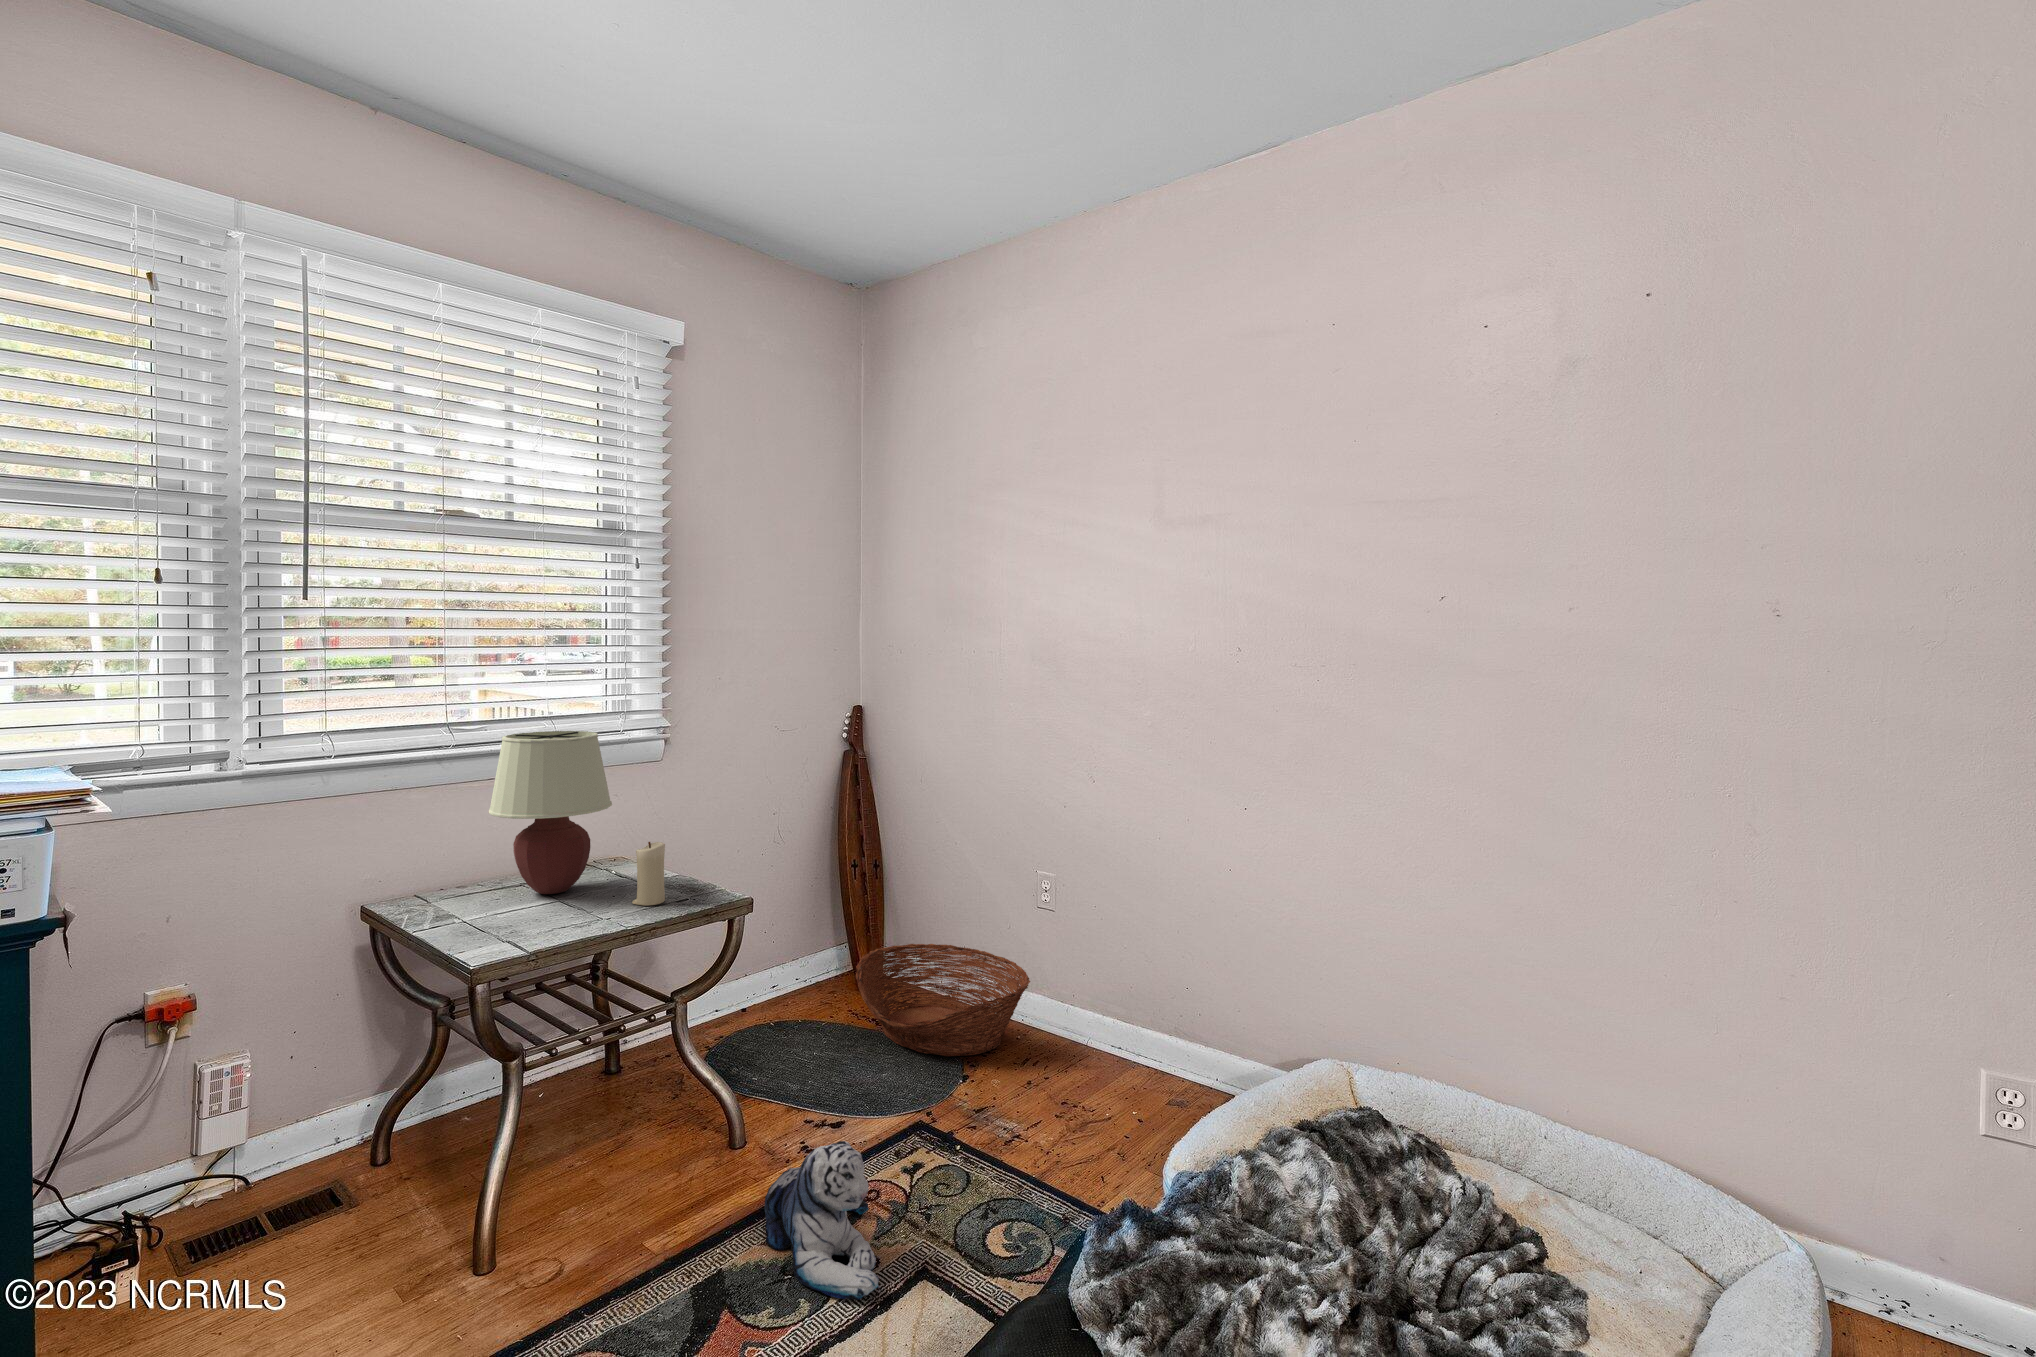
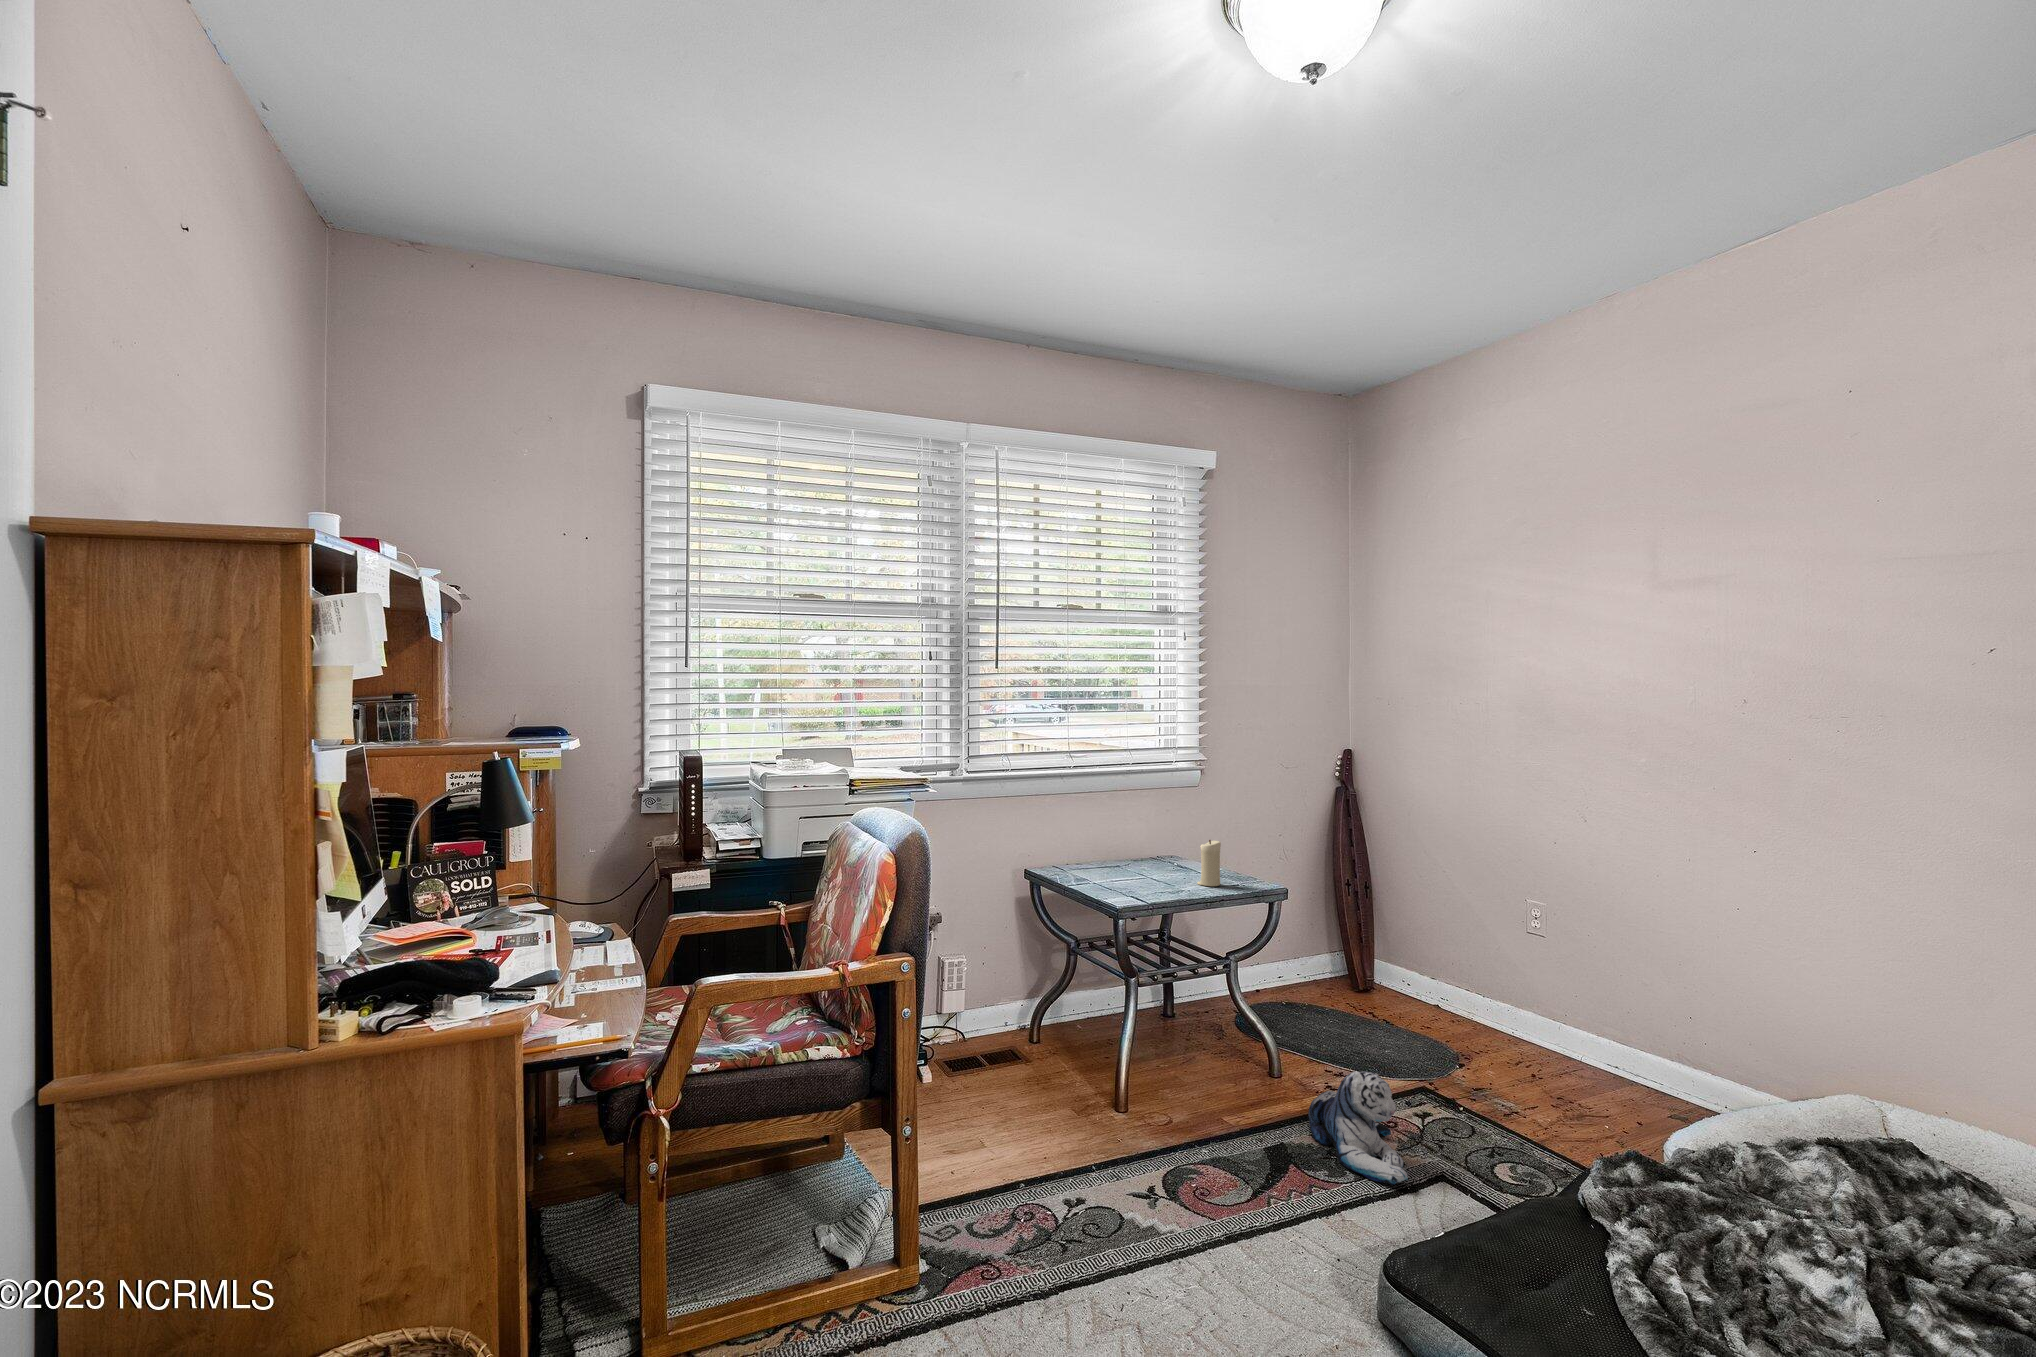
table lamp: present [488,731,612,894] -> none [1099,757,1179,873]
basket: present [856,944,1030,1056] -> none [1356,953,1523,1050]

